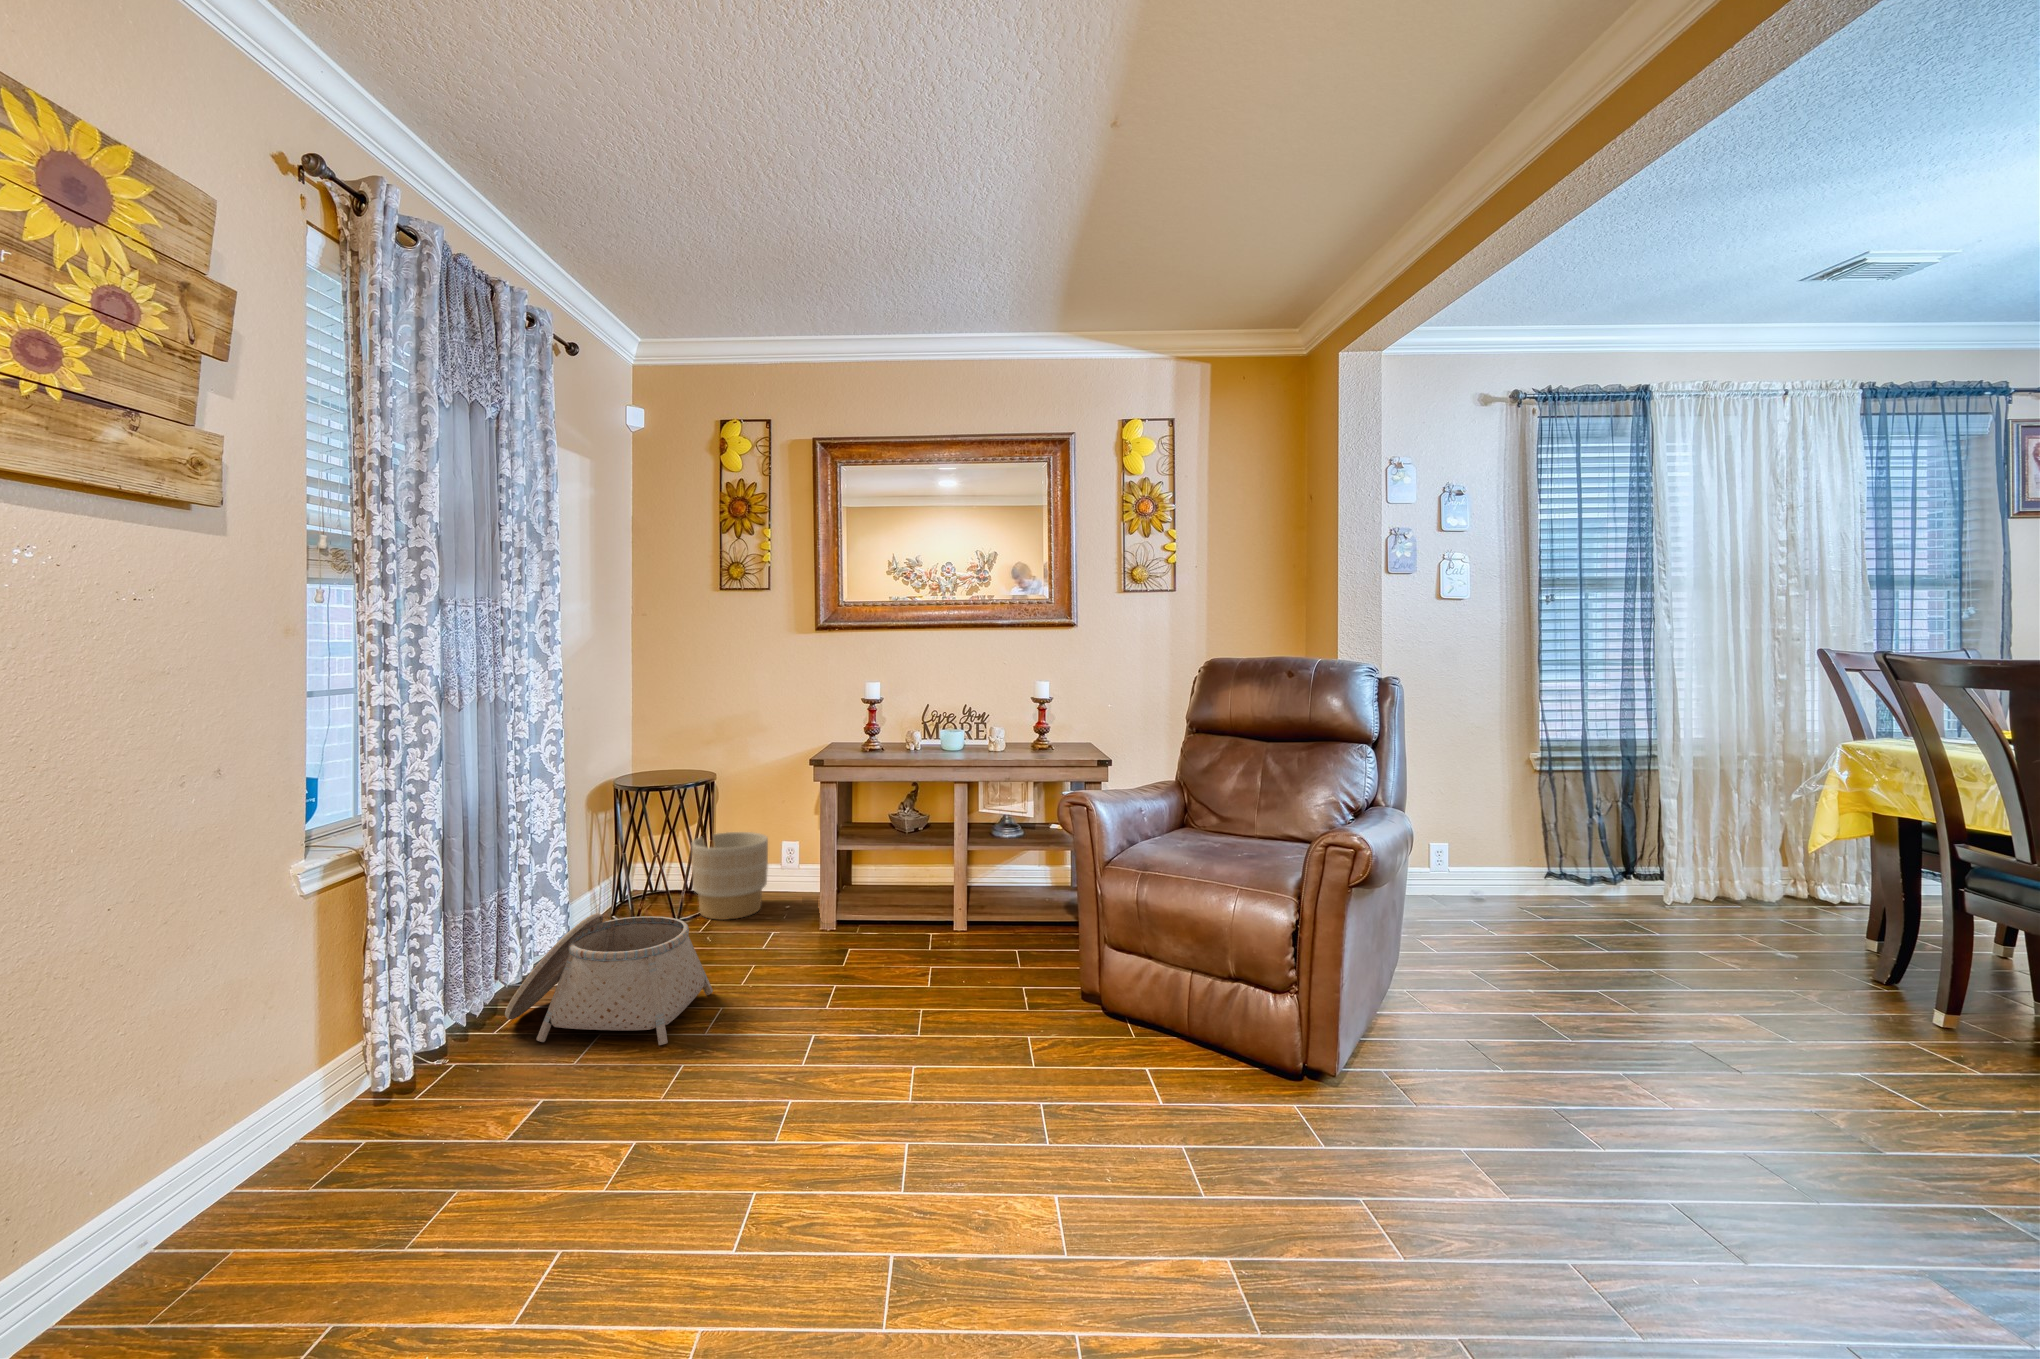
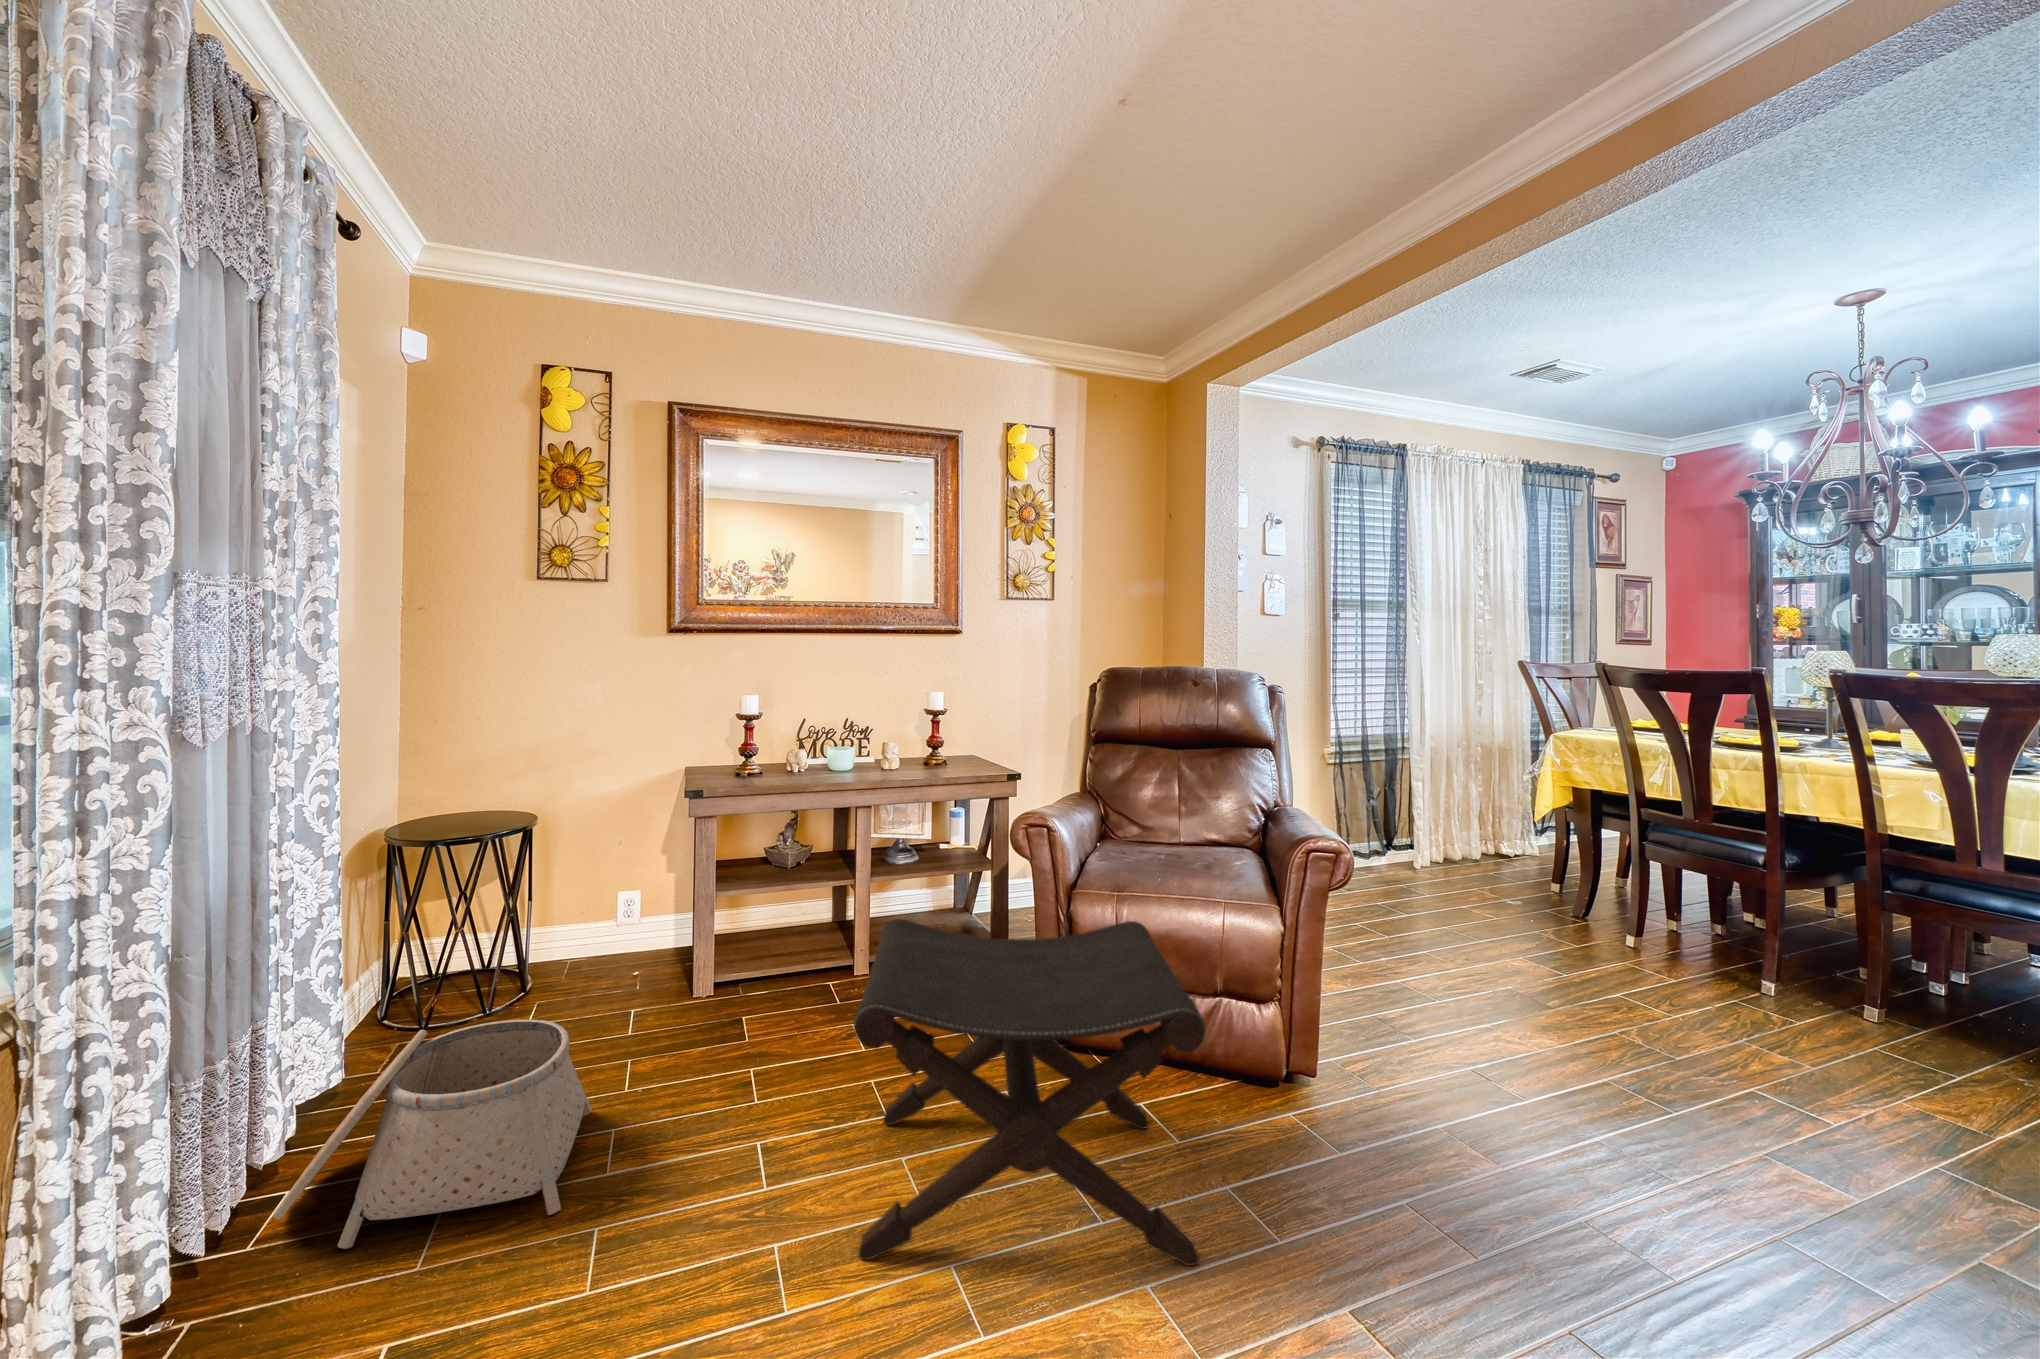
planter: present [692,832,768,920] -> none [506,880,610,998]
footstool: none [834,866,1132,1157] -> present [853,919,1206,1266]

